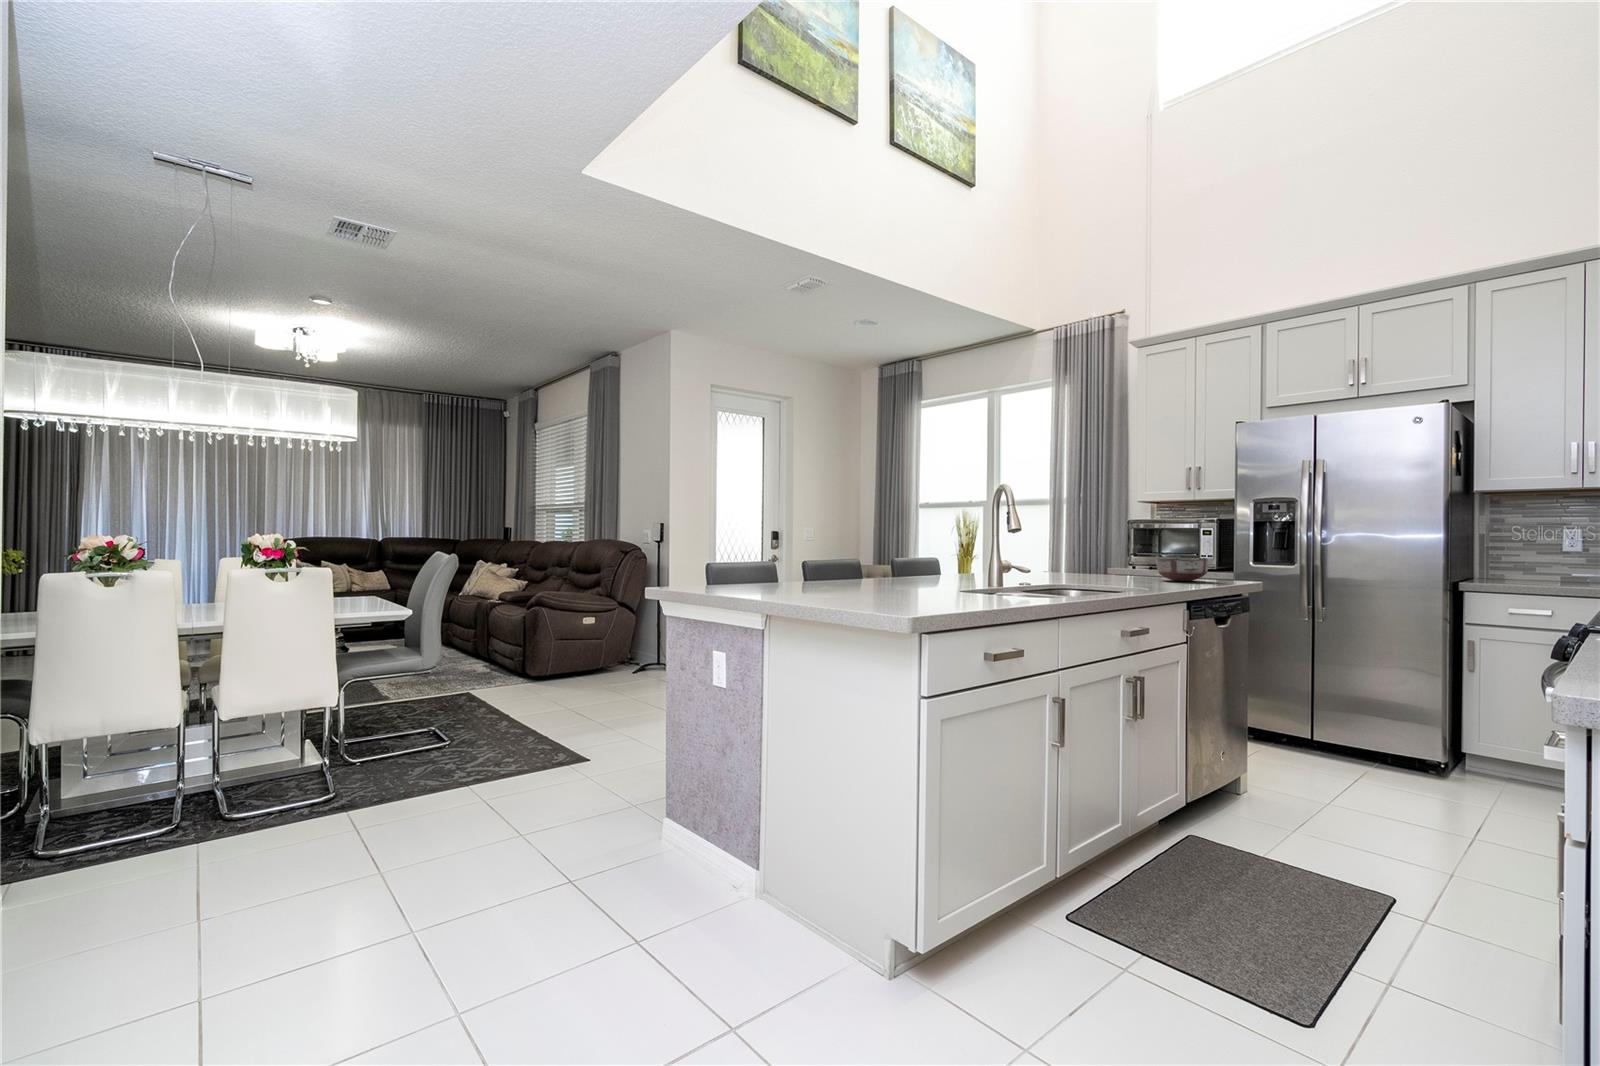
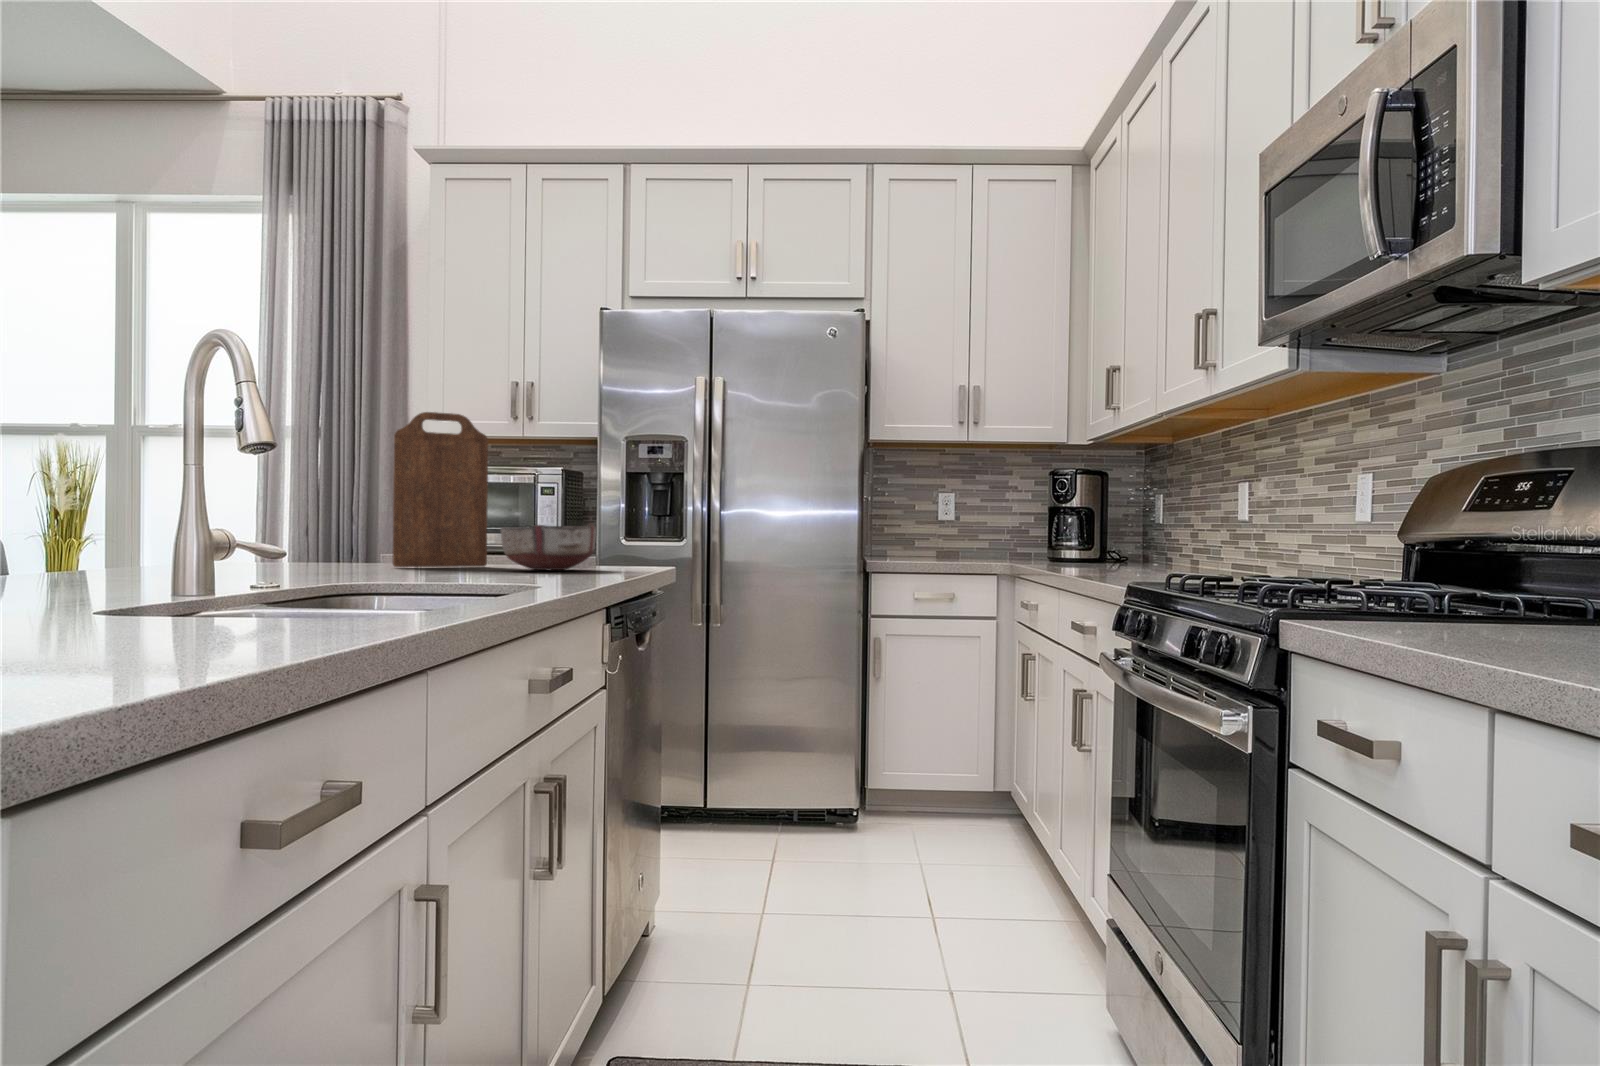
cutting board: none [1107,502,1155,577] -> present [393,412,488,567]

